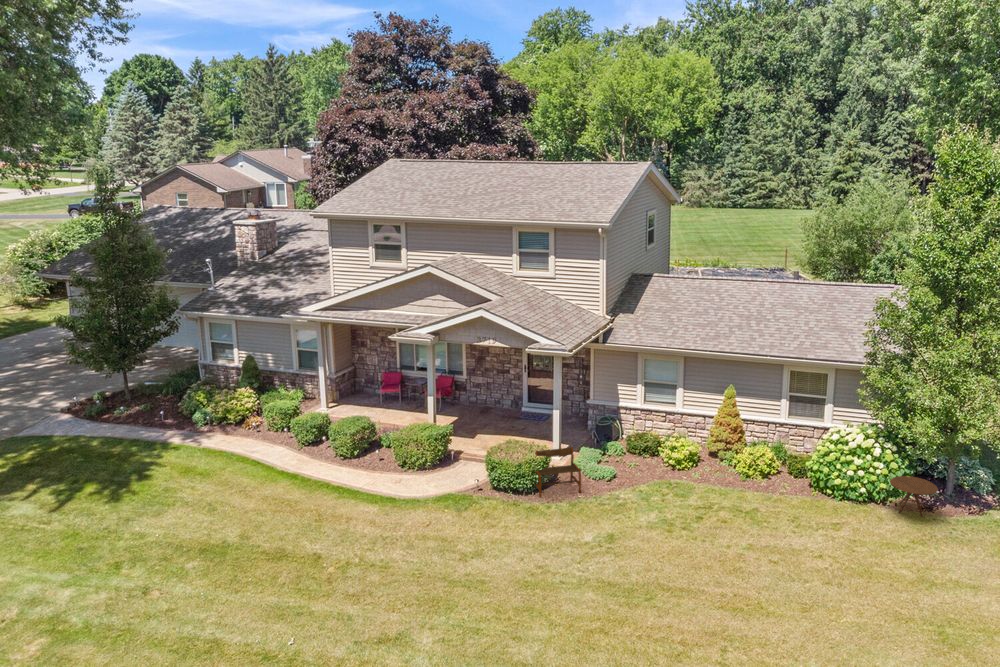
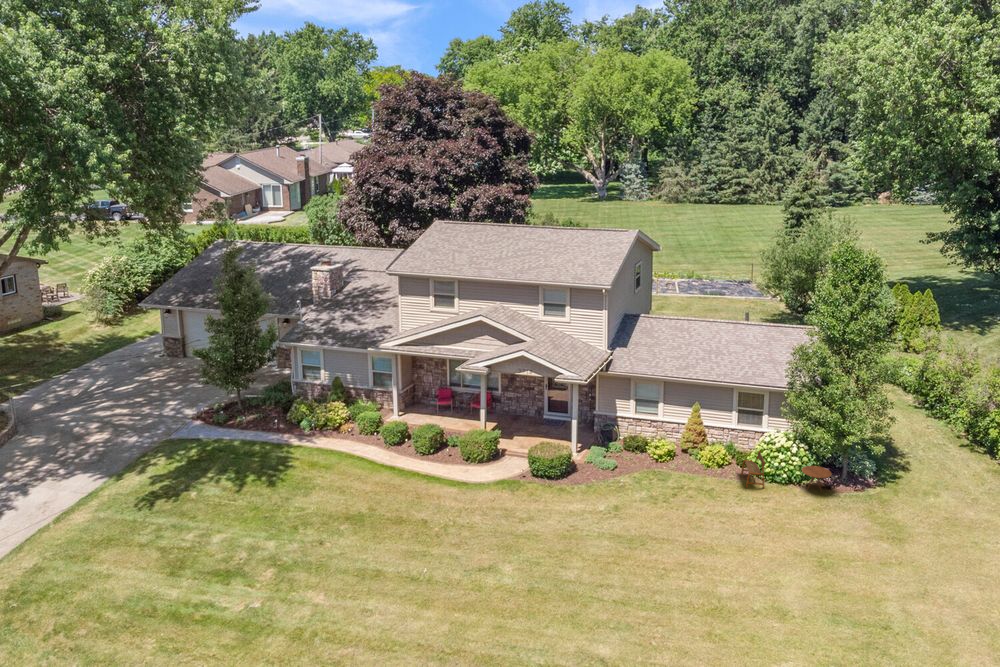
bench: present [535,447,581,497] -> present [741,451,765,488]

